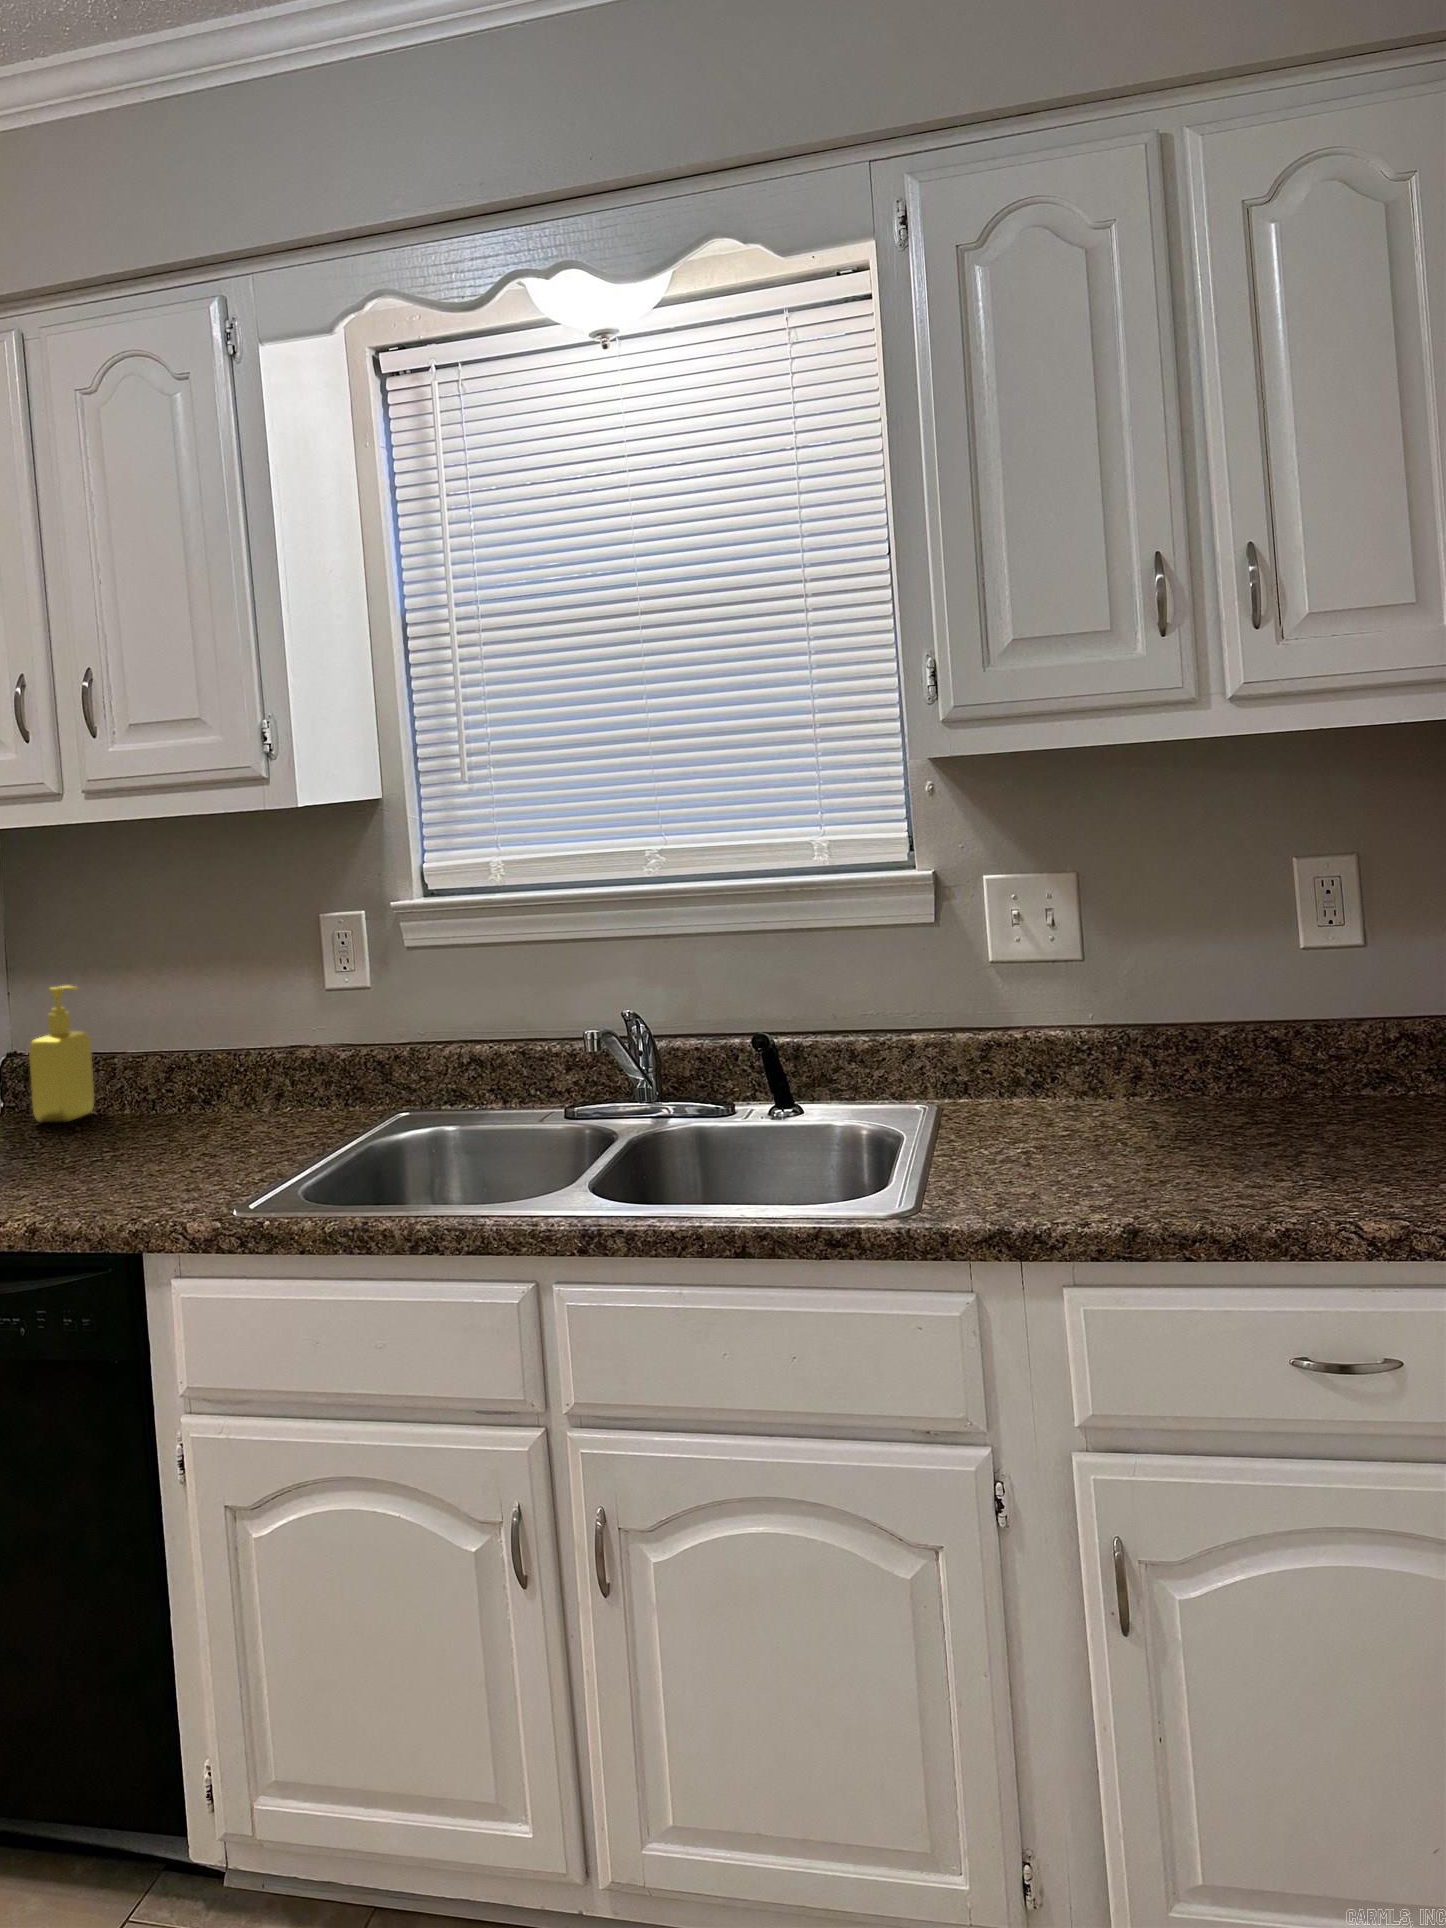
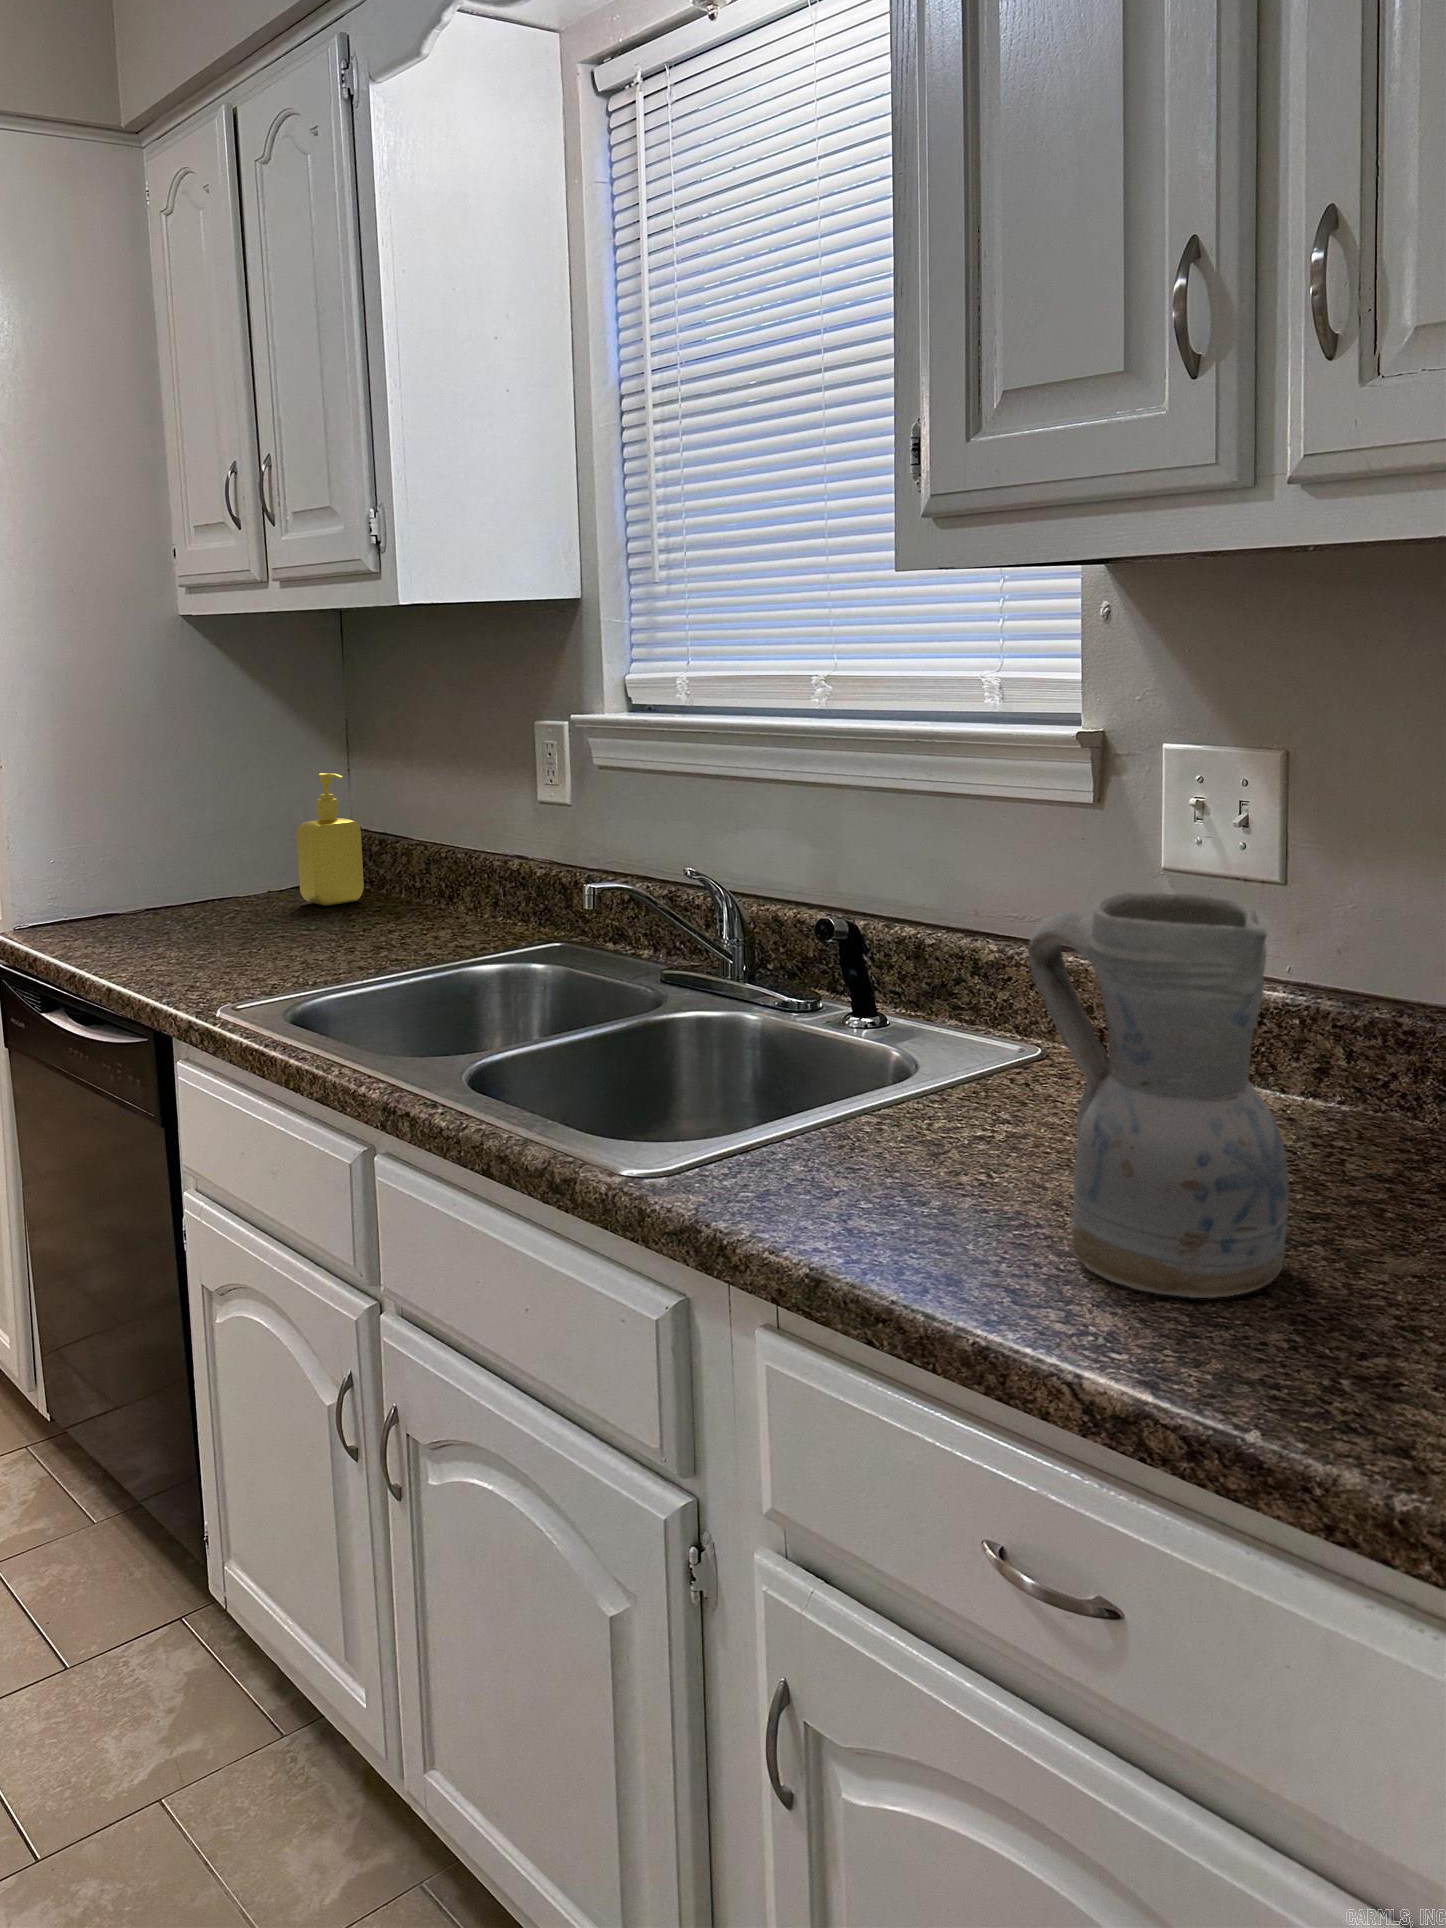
ceramic pitcher: none [1169,949,1341,1189] -> present [1028,893,1289,1298]

